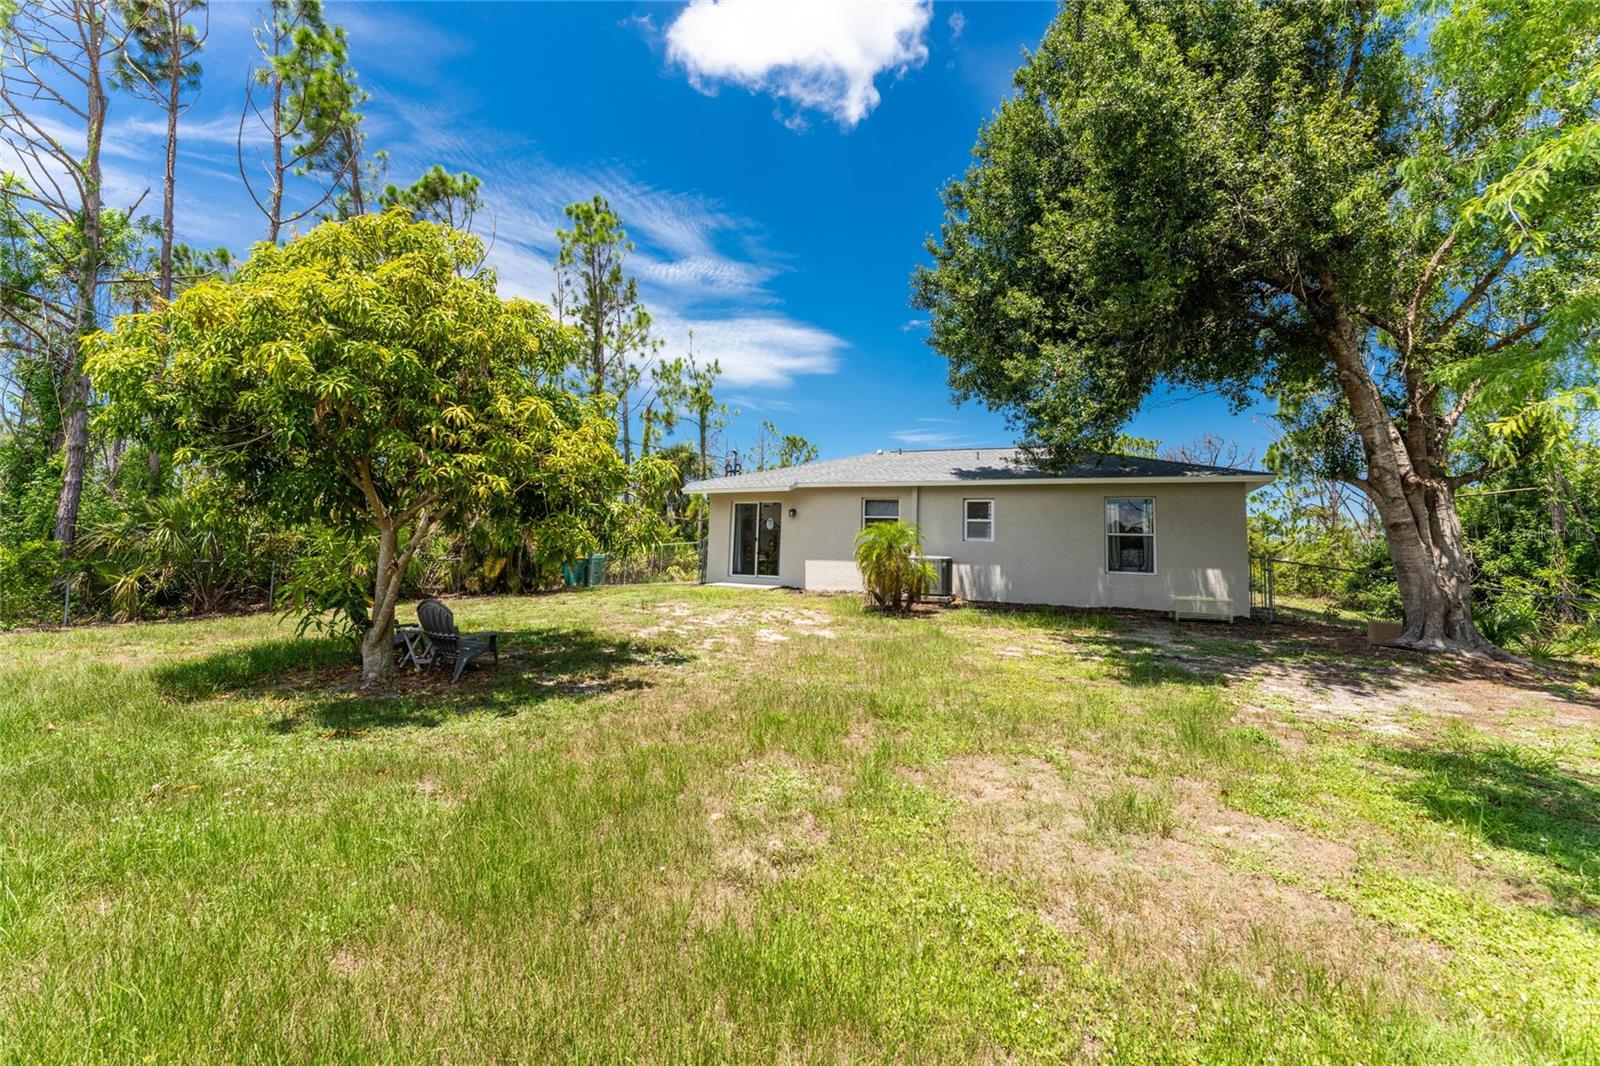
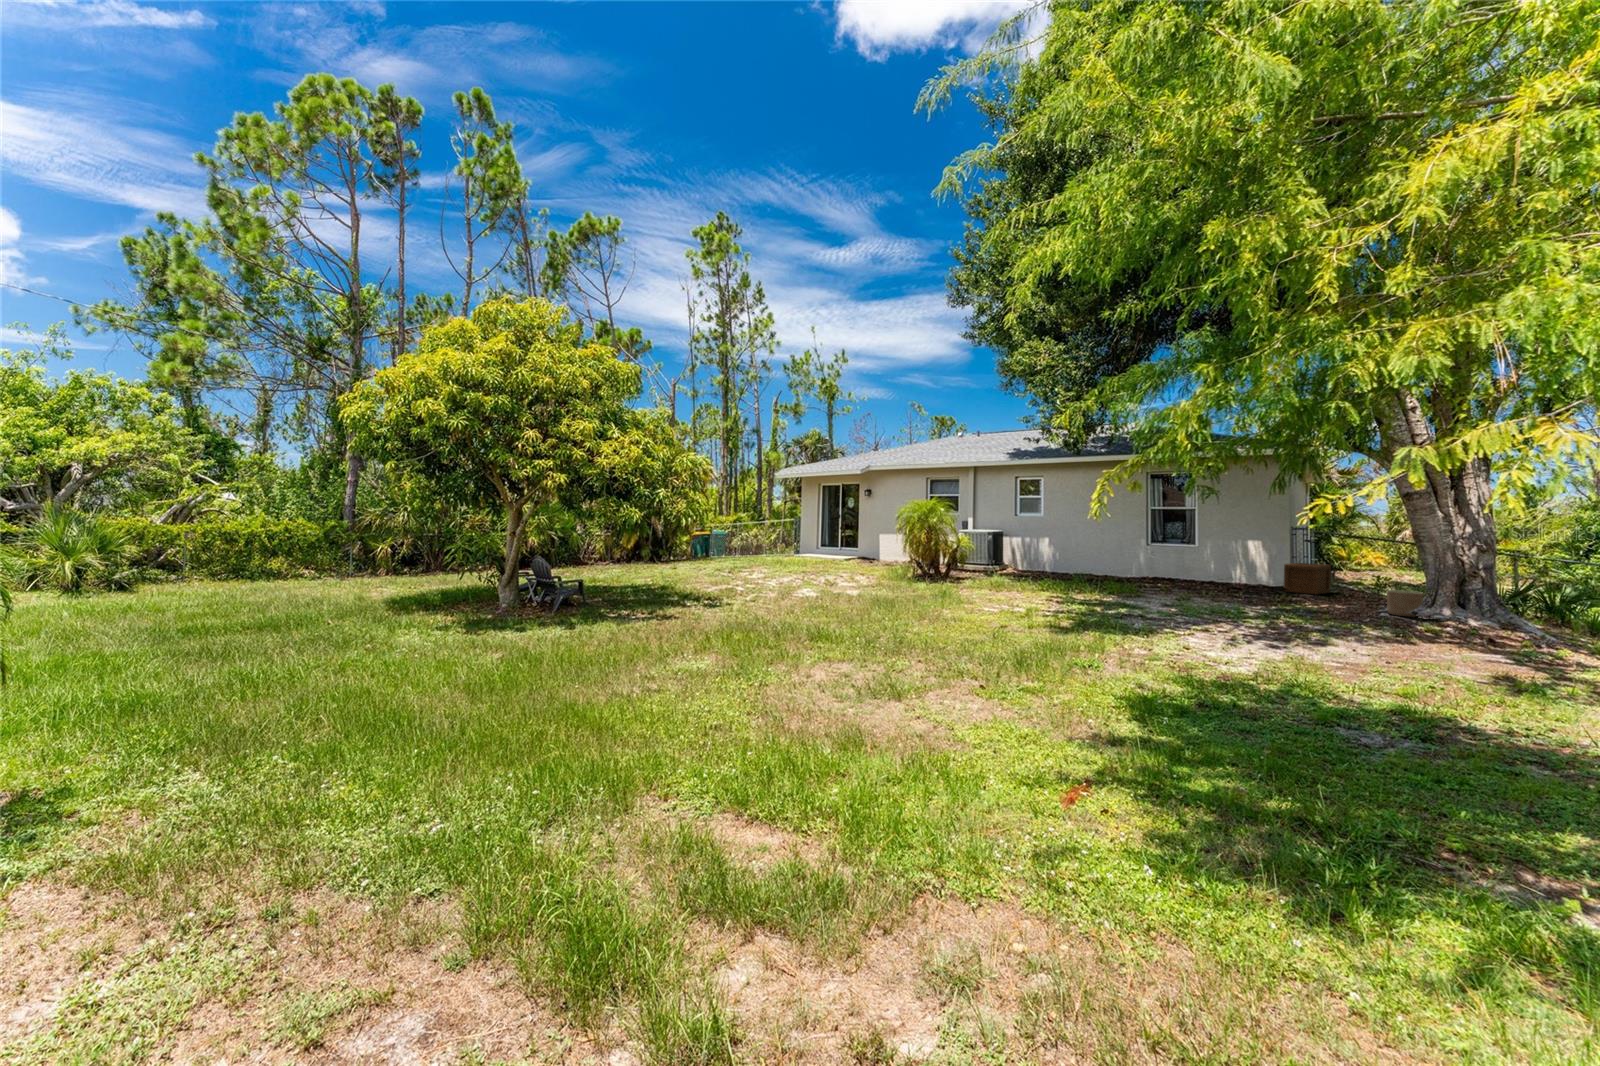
wooden crate: none [1239,592,1280,624] -> present [1284,563,1331,595]
storage bench: present [1170,597,1233,622] -> none [1207,566,1272,593]

